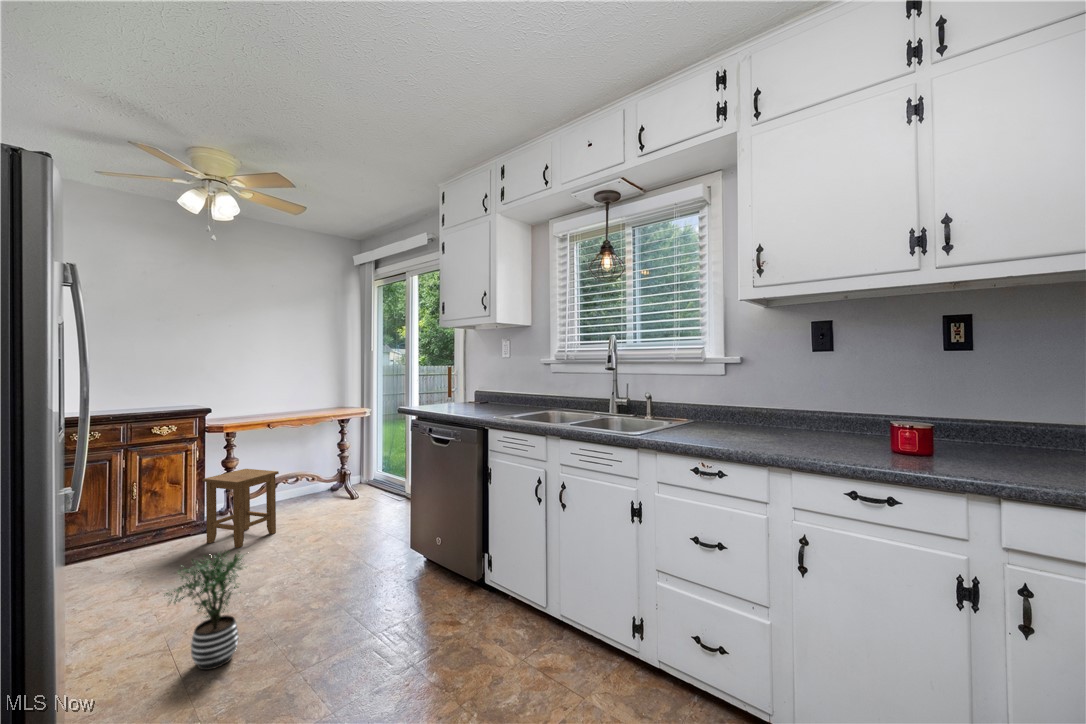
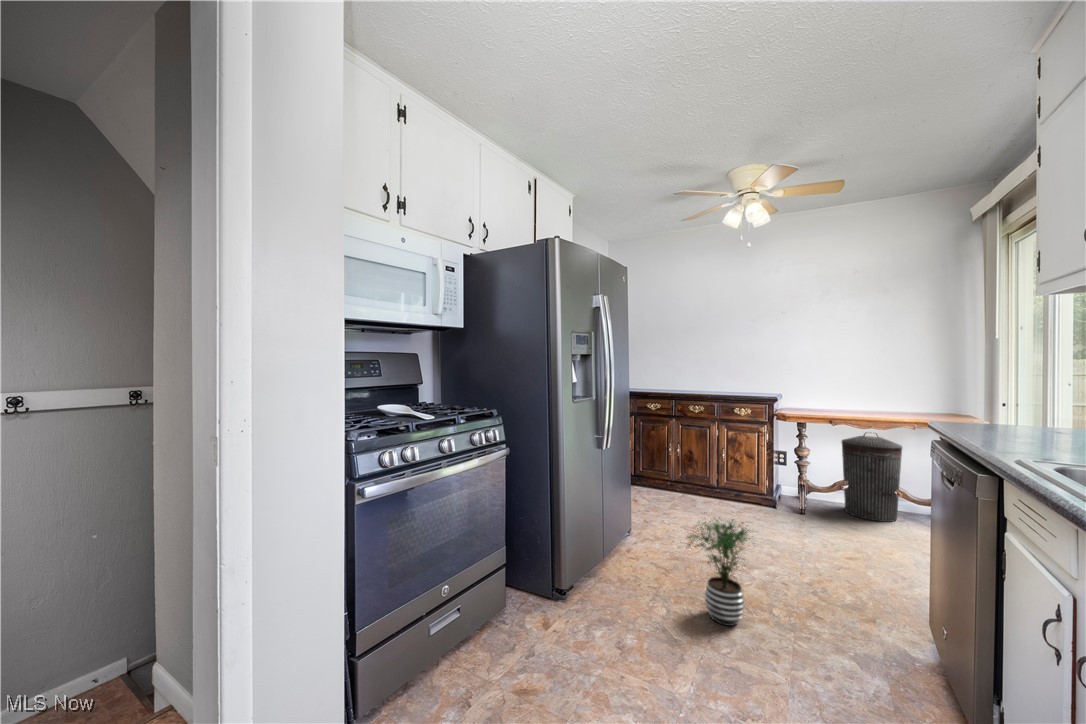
trash can: none [269,431,318,511] -> present [842,432,902,522]
stool: present [202,469,279,548] -> none [768,459,840,534]

